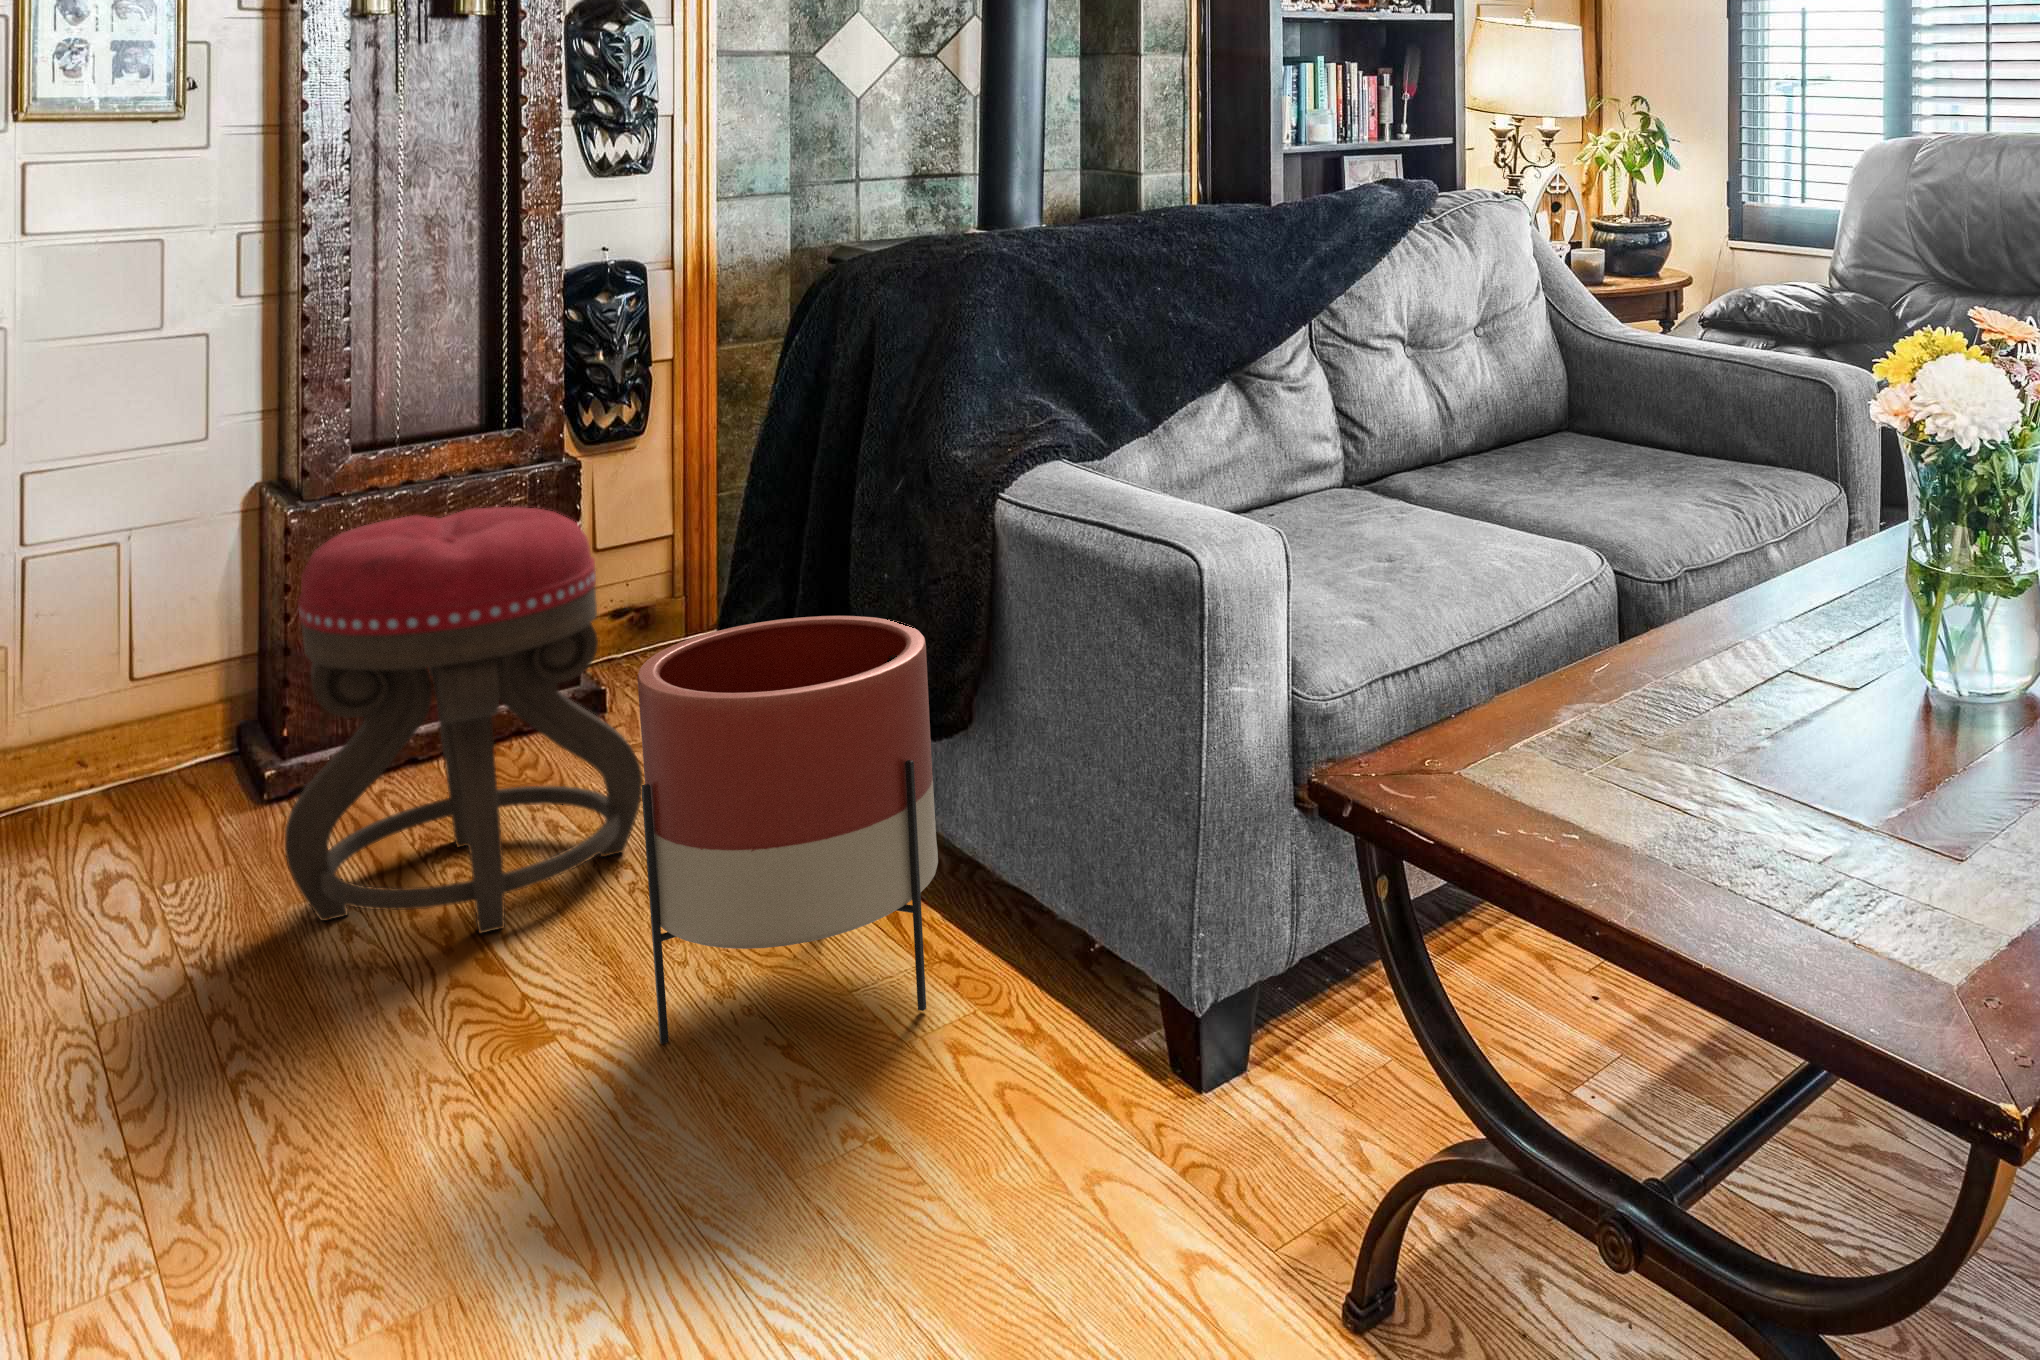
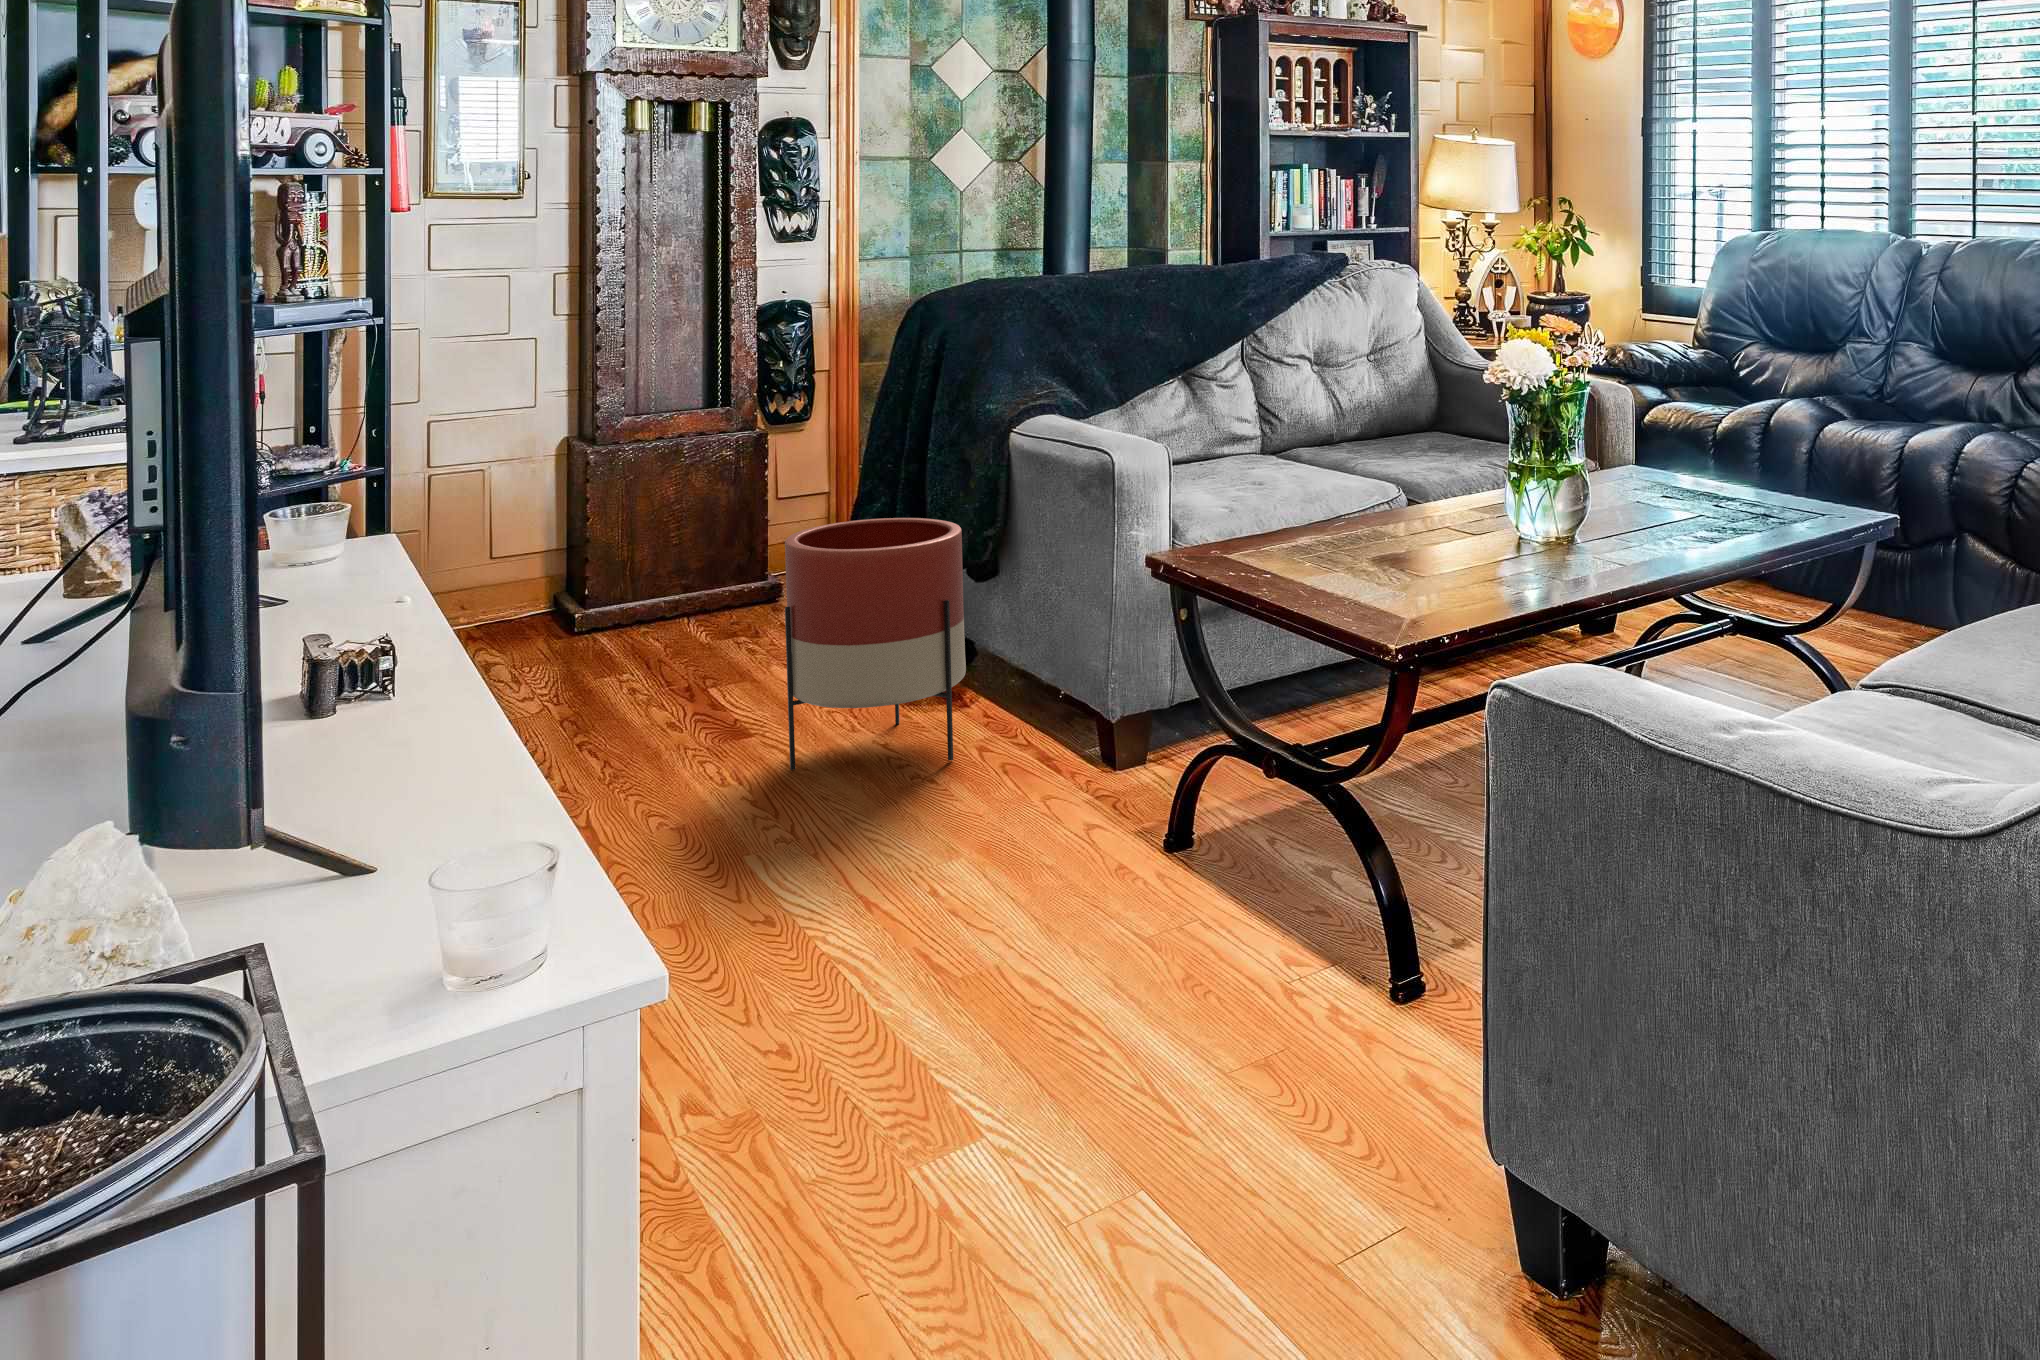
ottoman: present [285,507,643,933] -> none [565,453,788,718]

